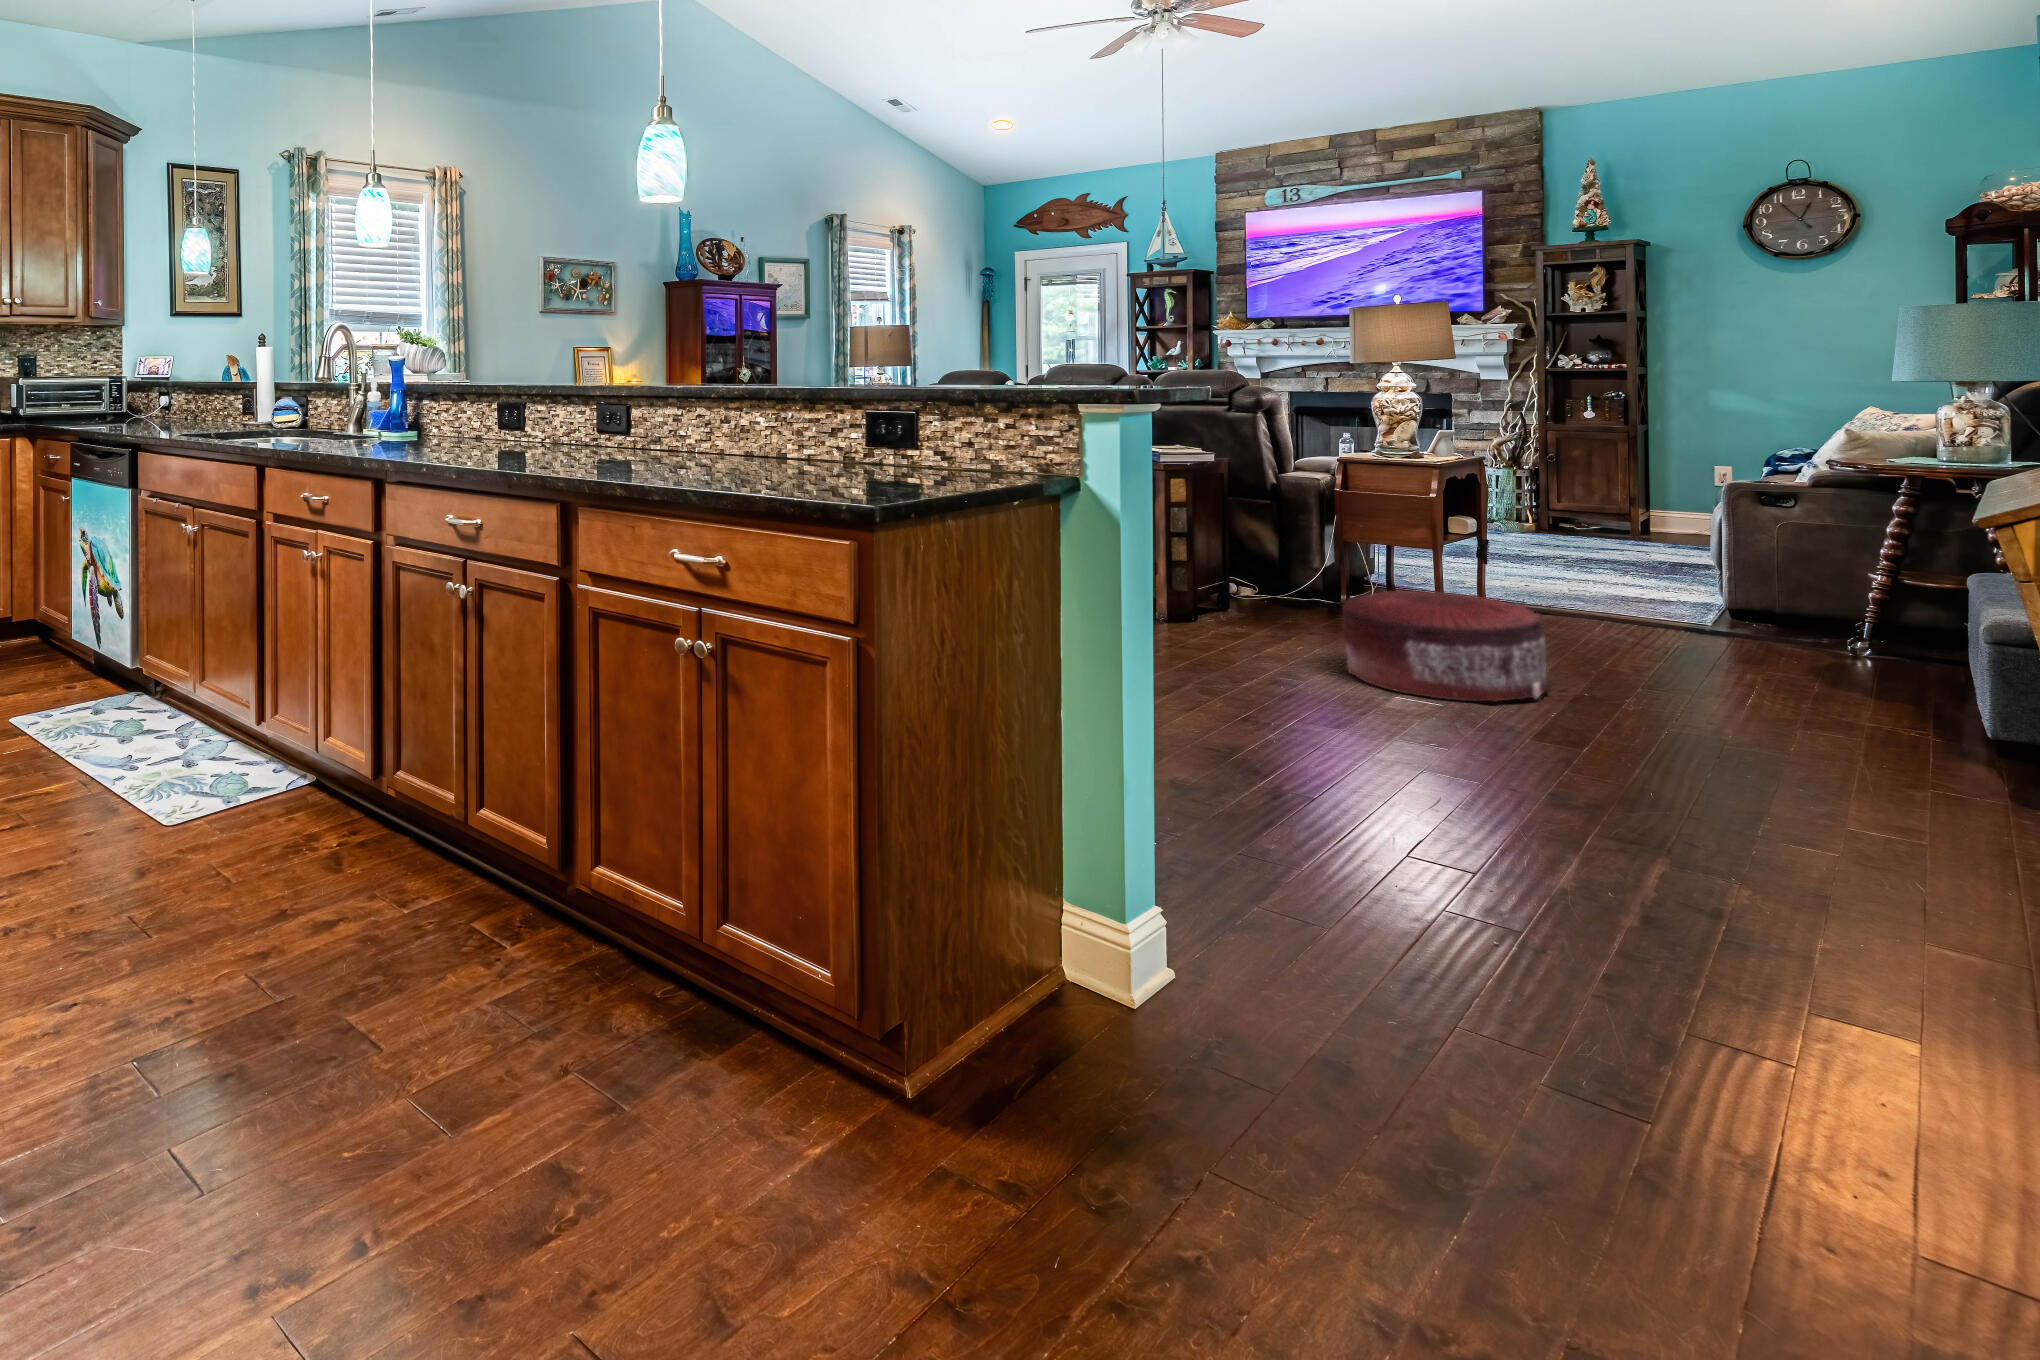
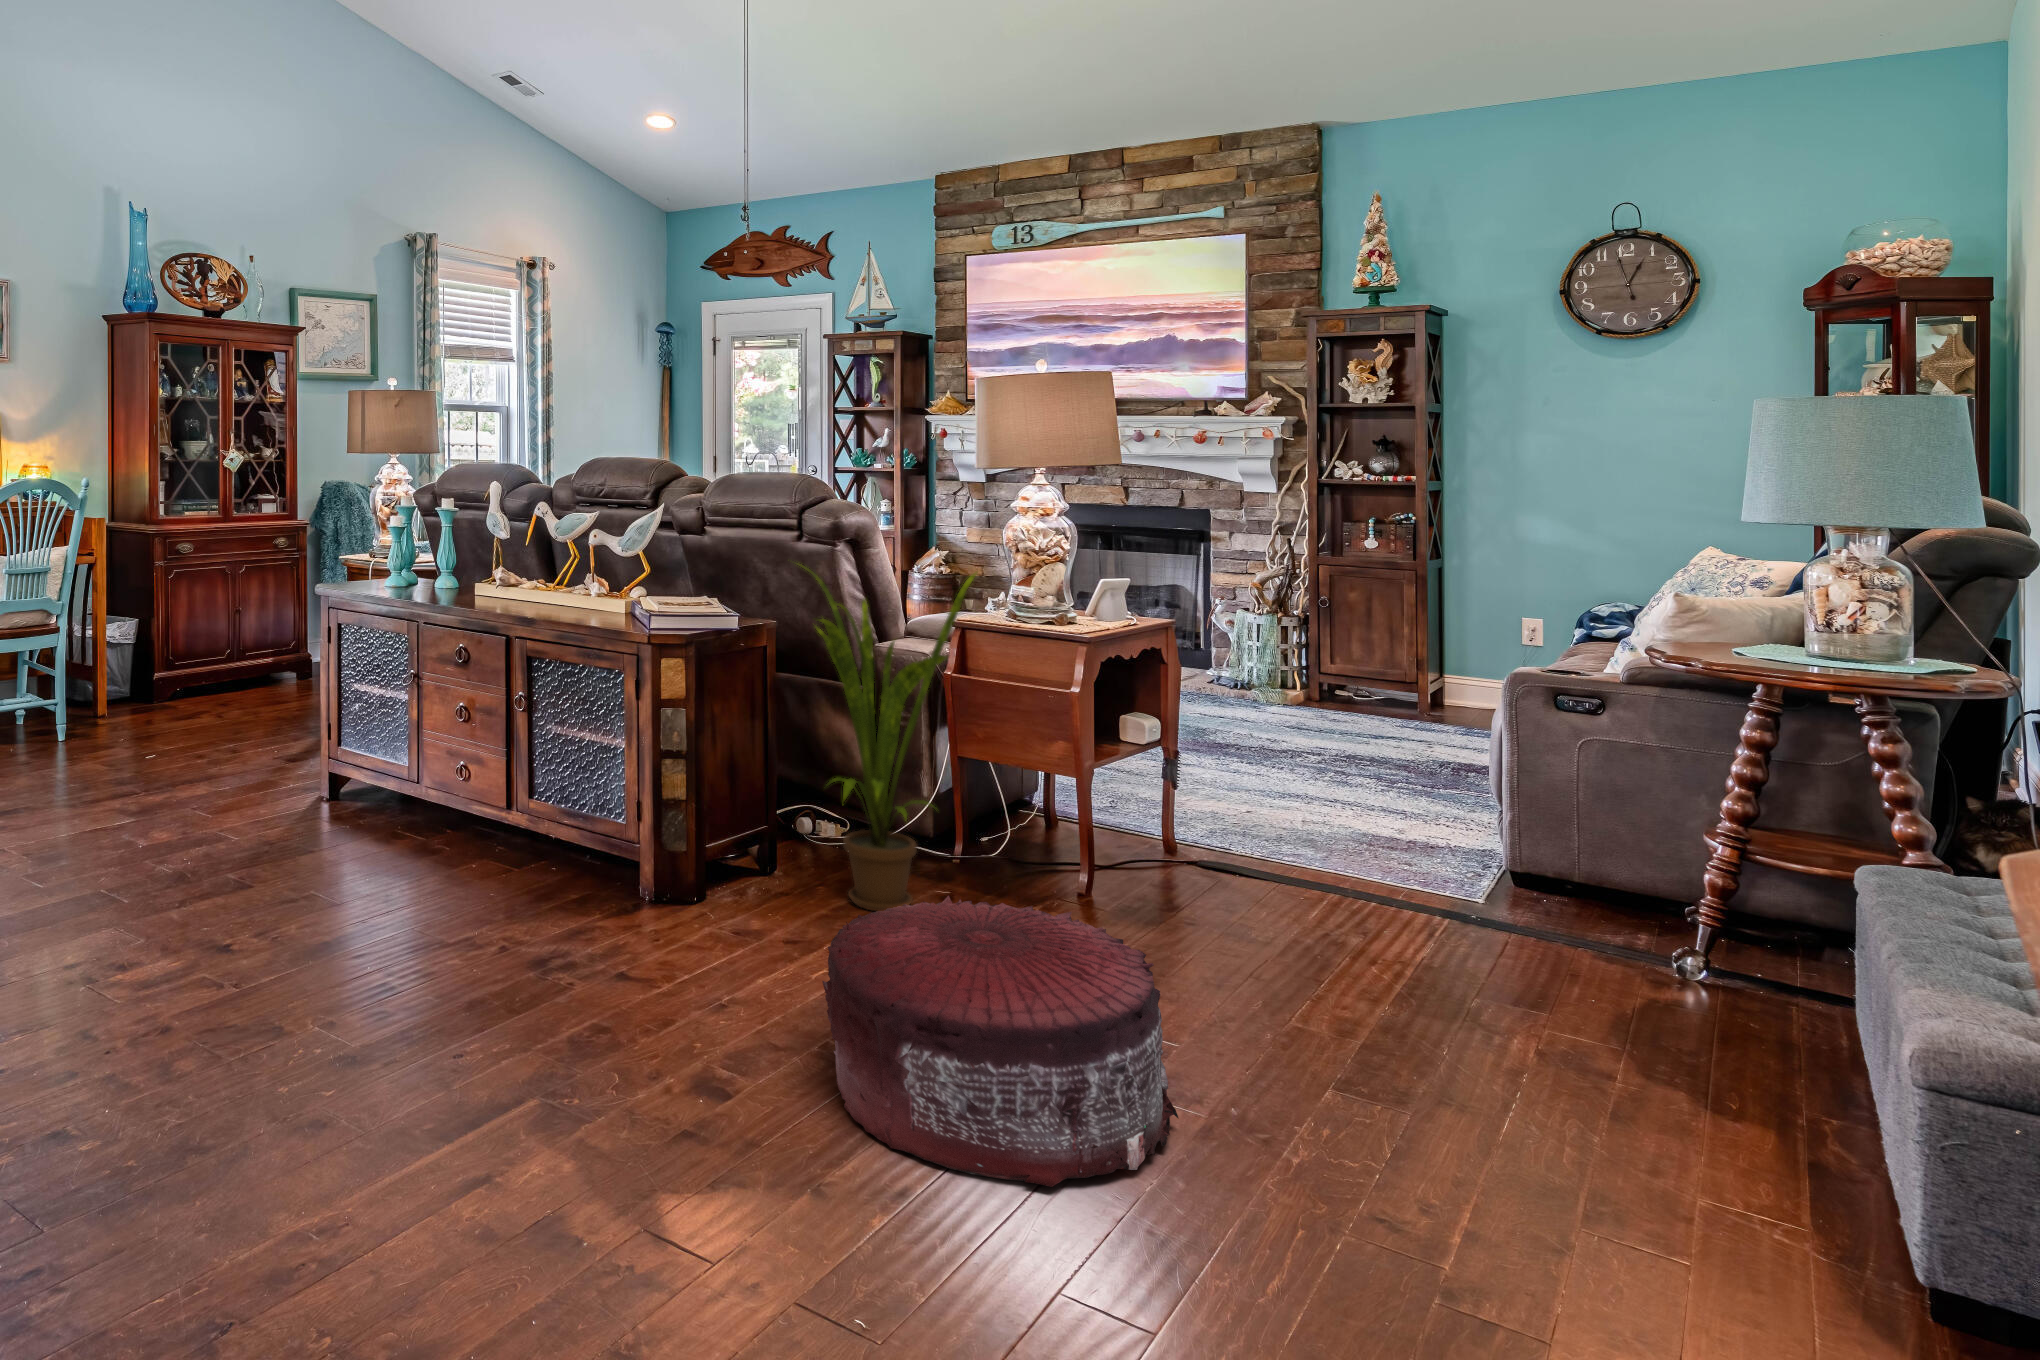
house plant: none [1233,422,1372,622] -> present [806,568,976,911]

